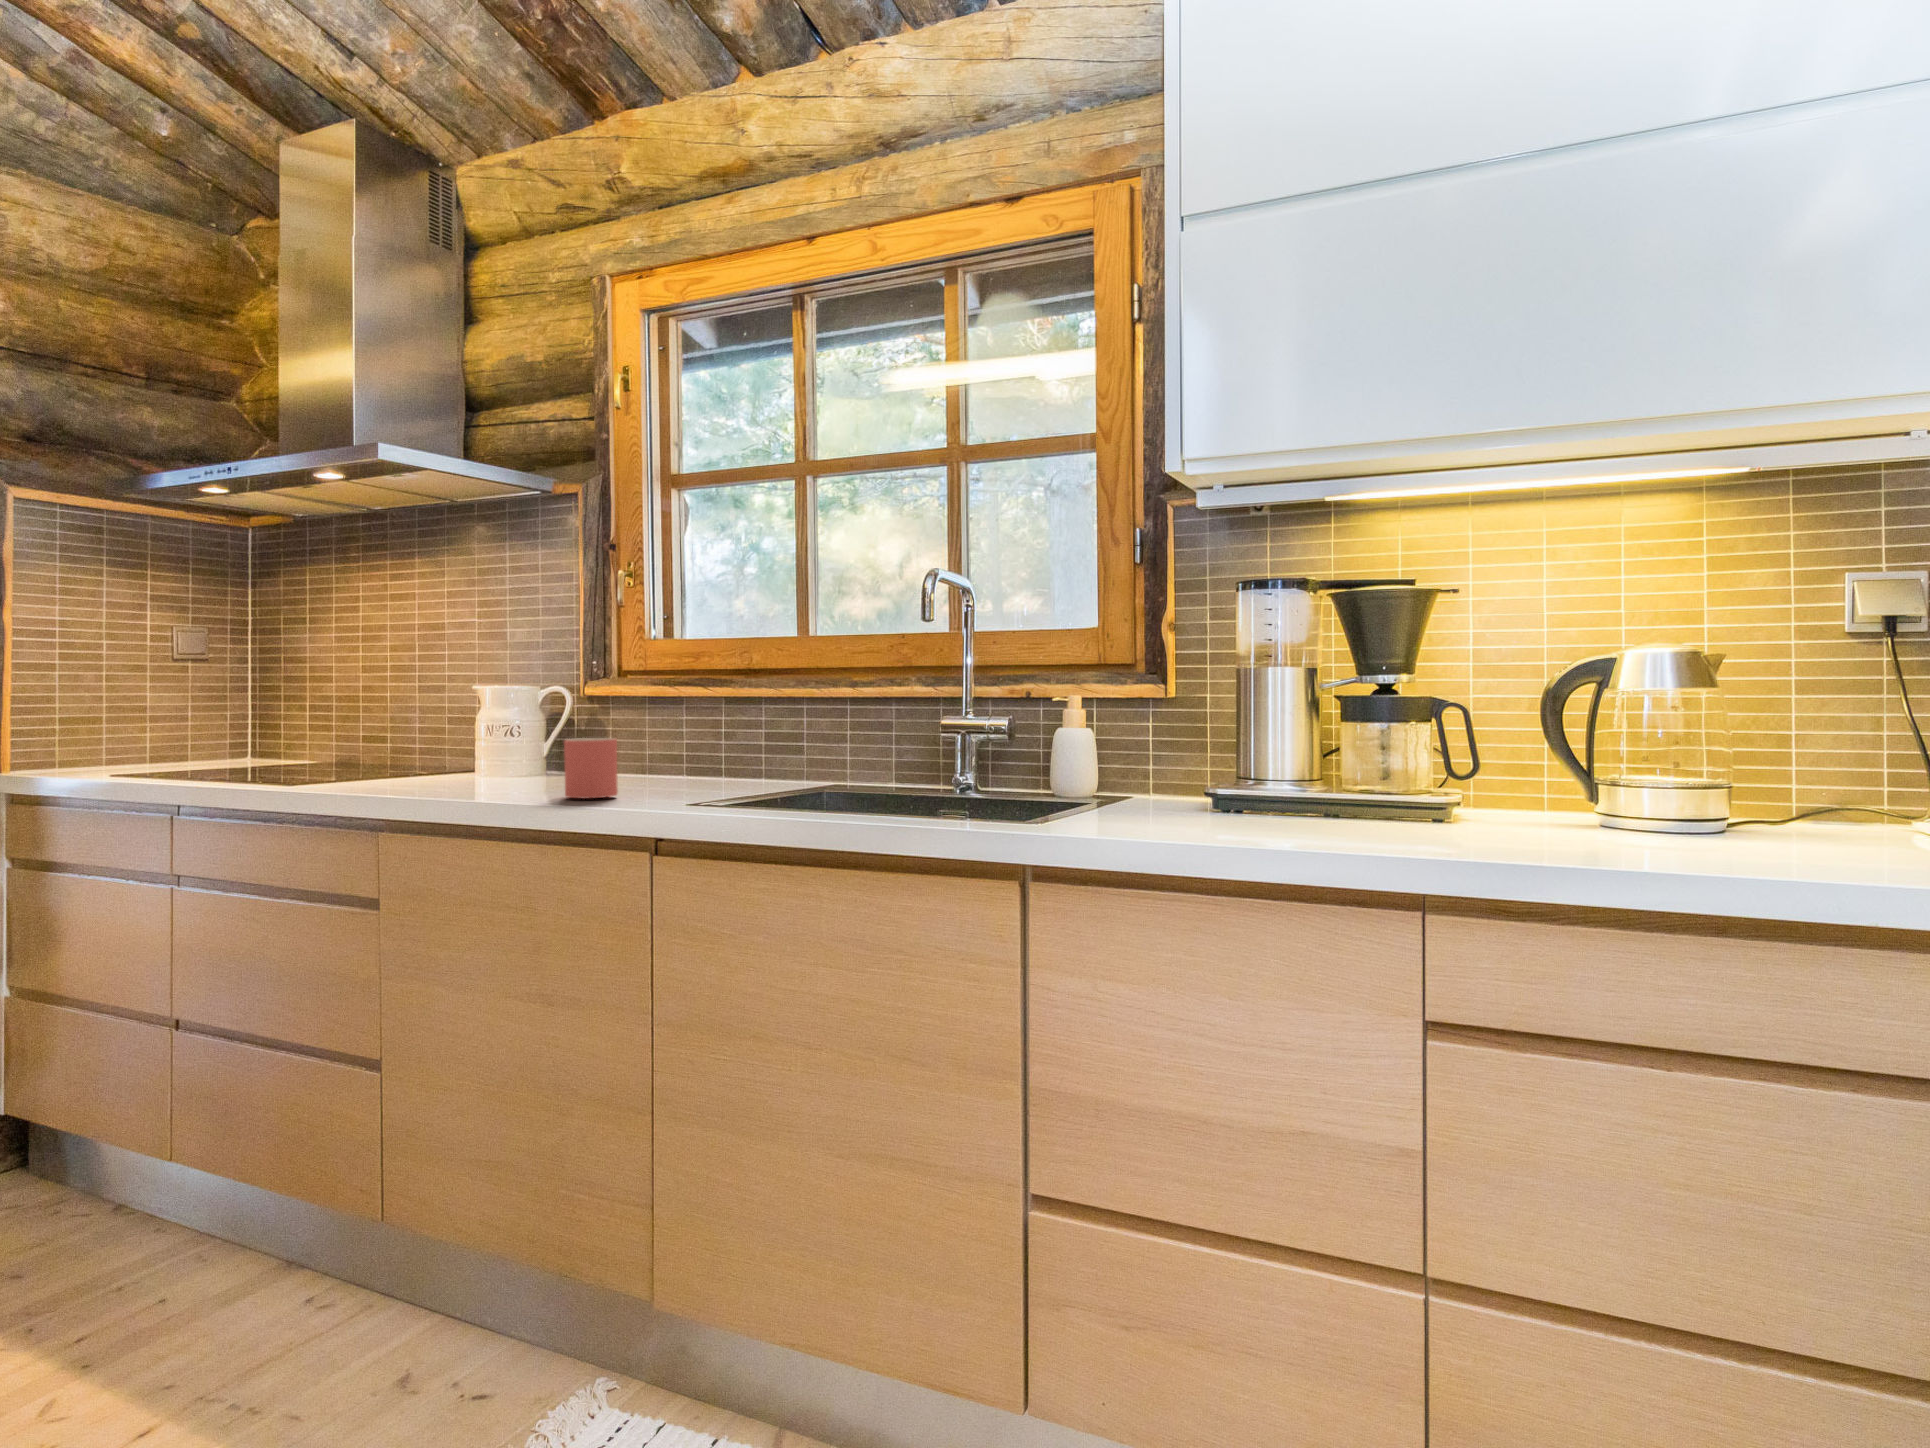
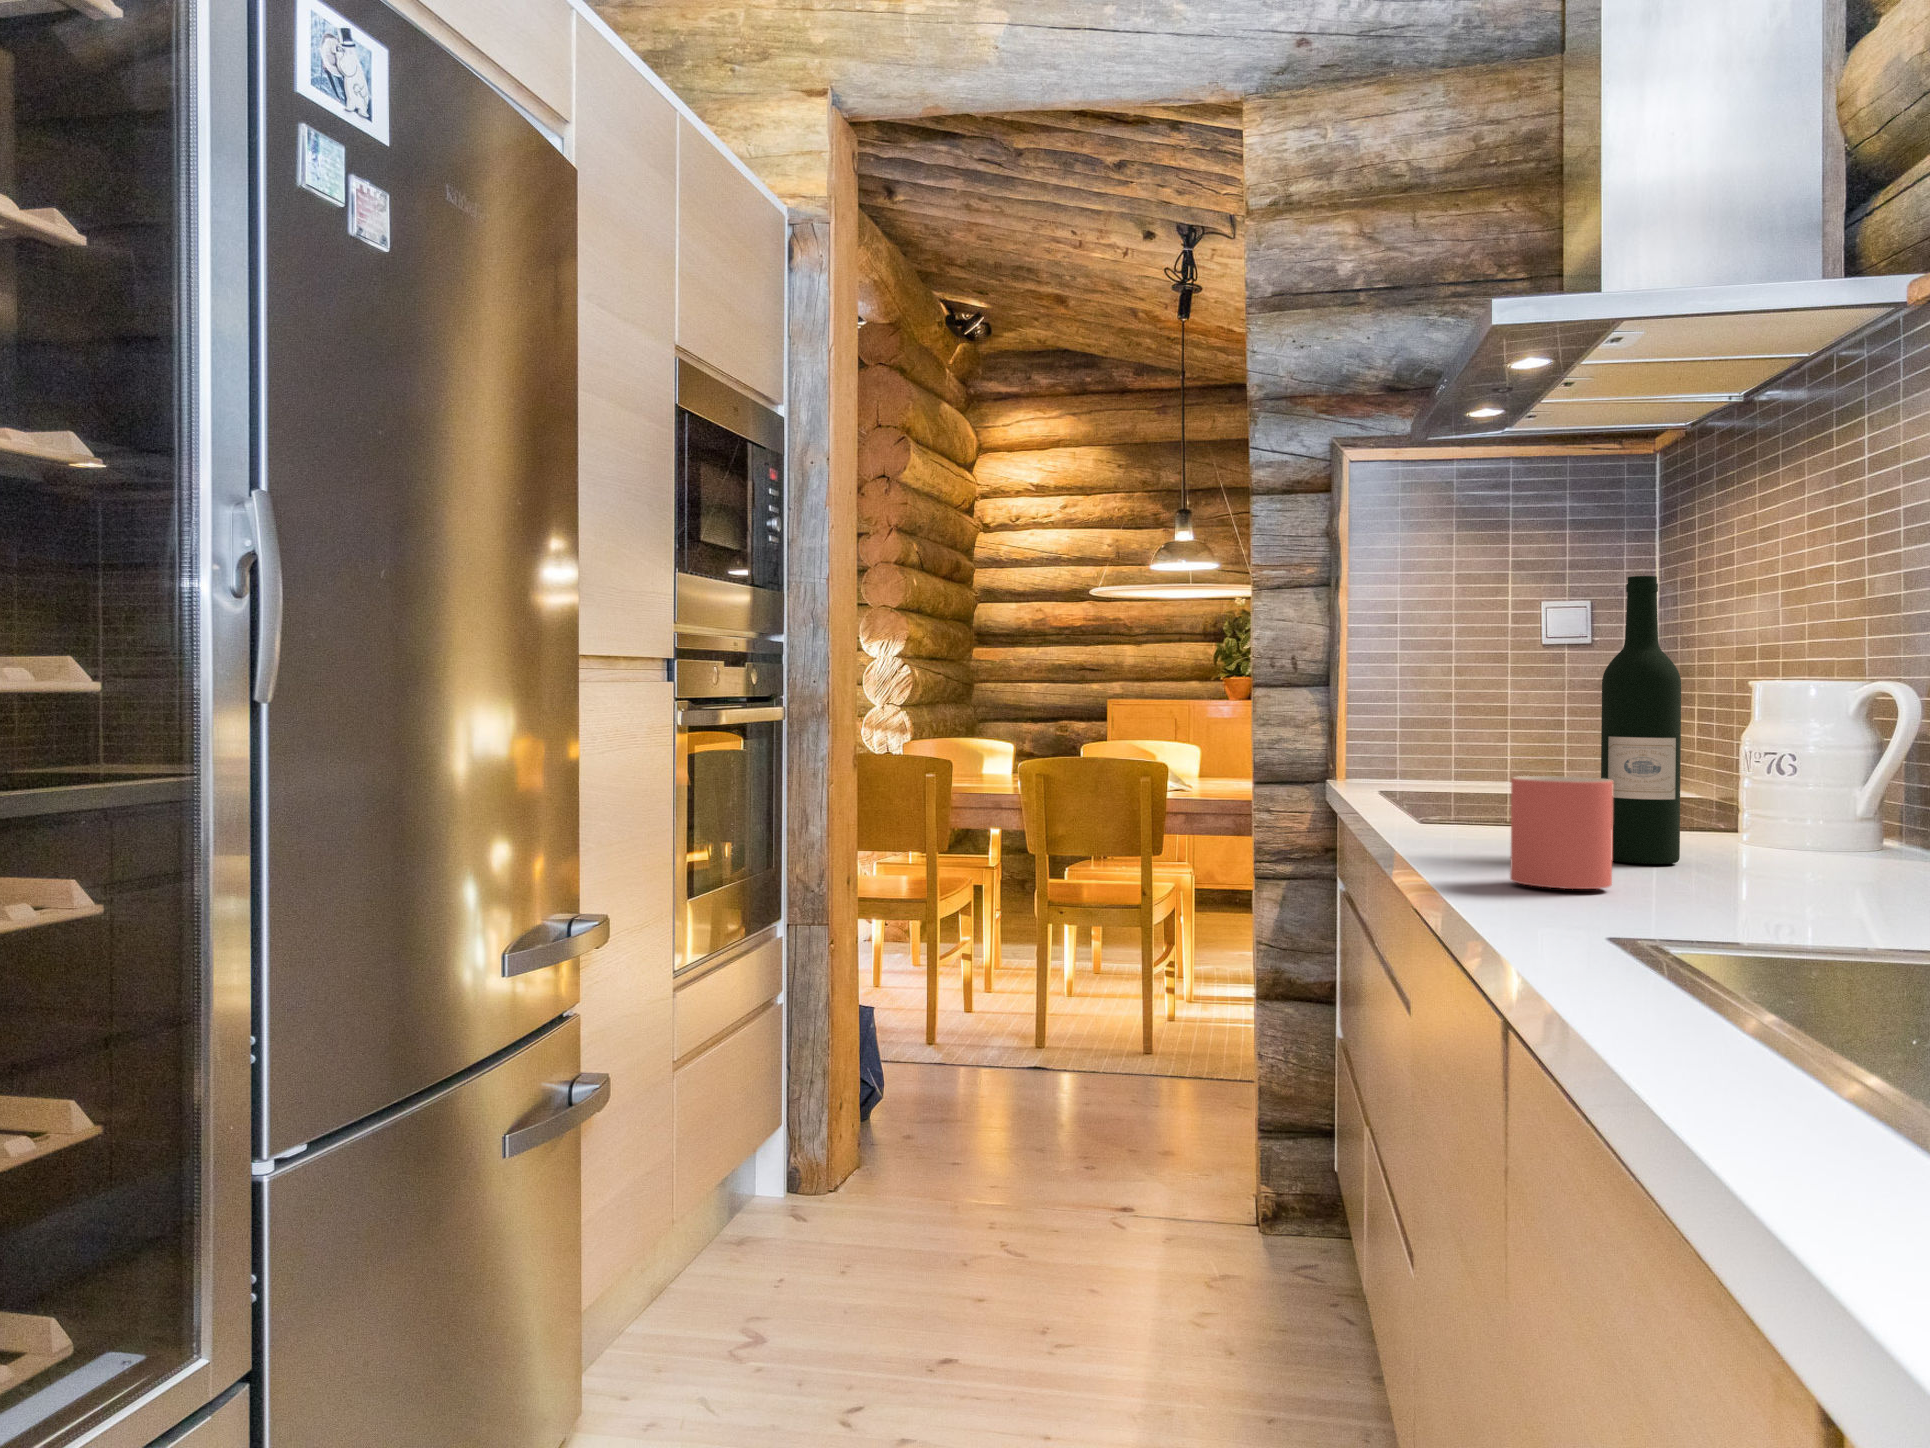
wine bottle: none [513,626,556,788] -> present [1601,576,1681,864]

